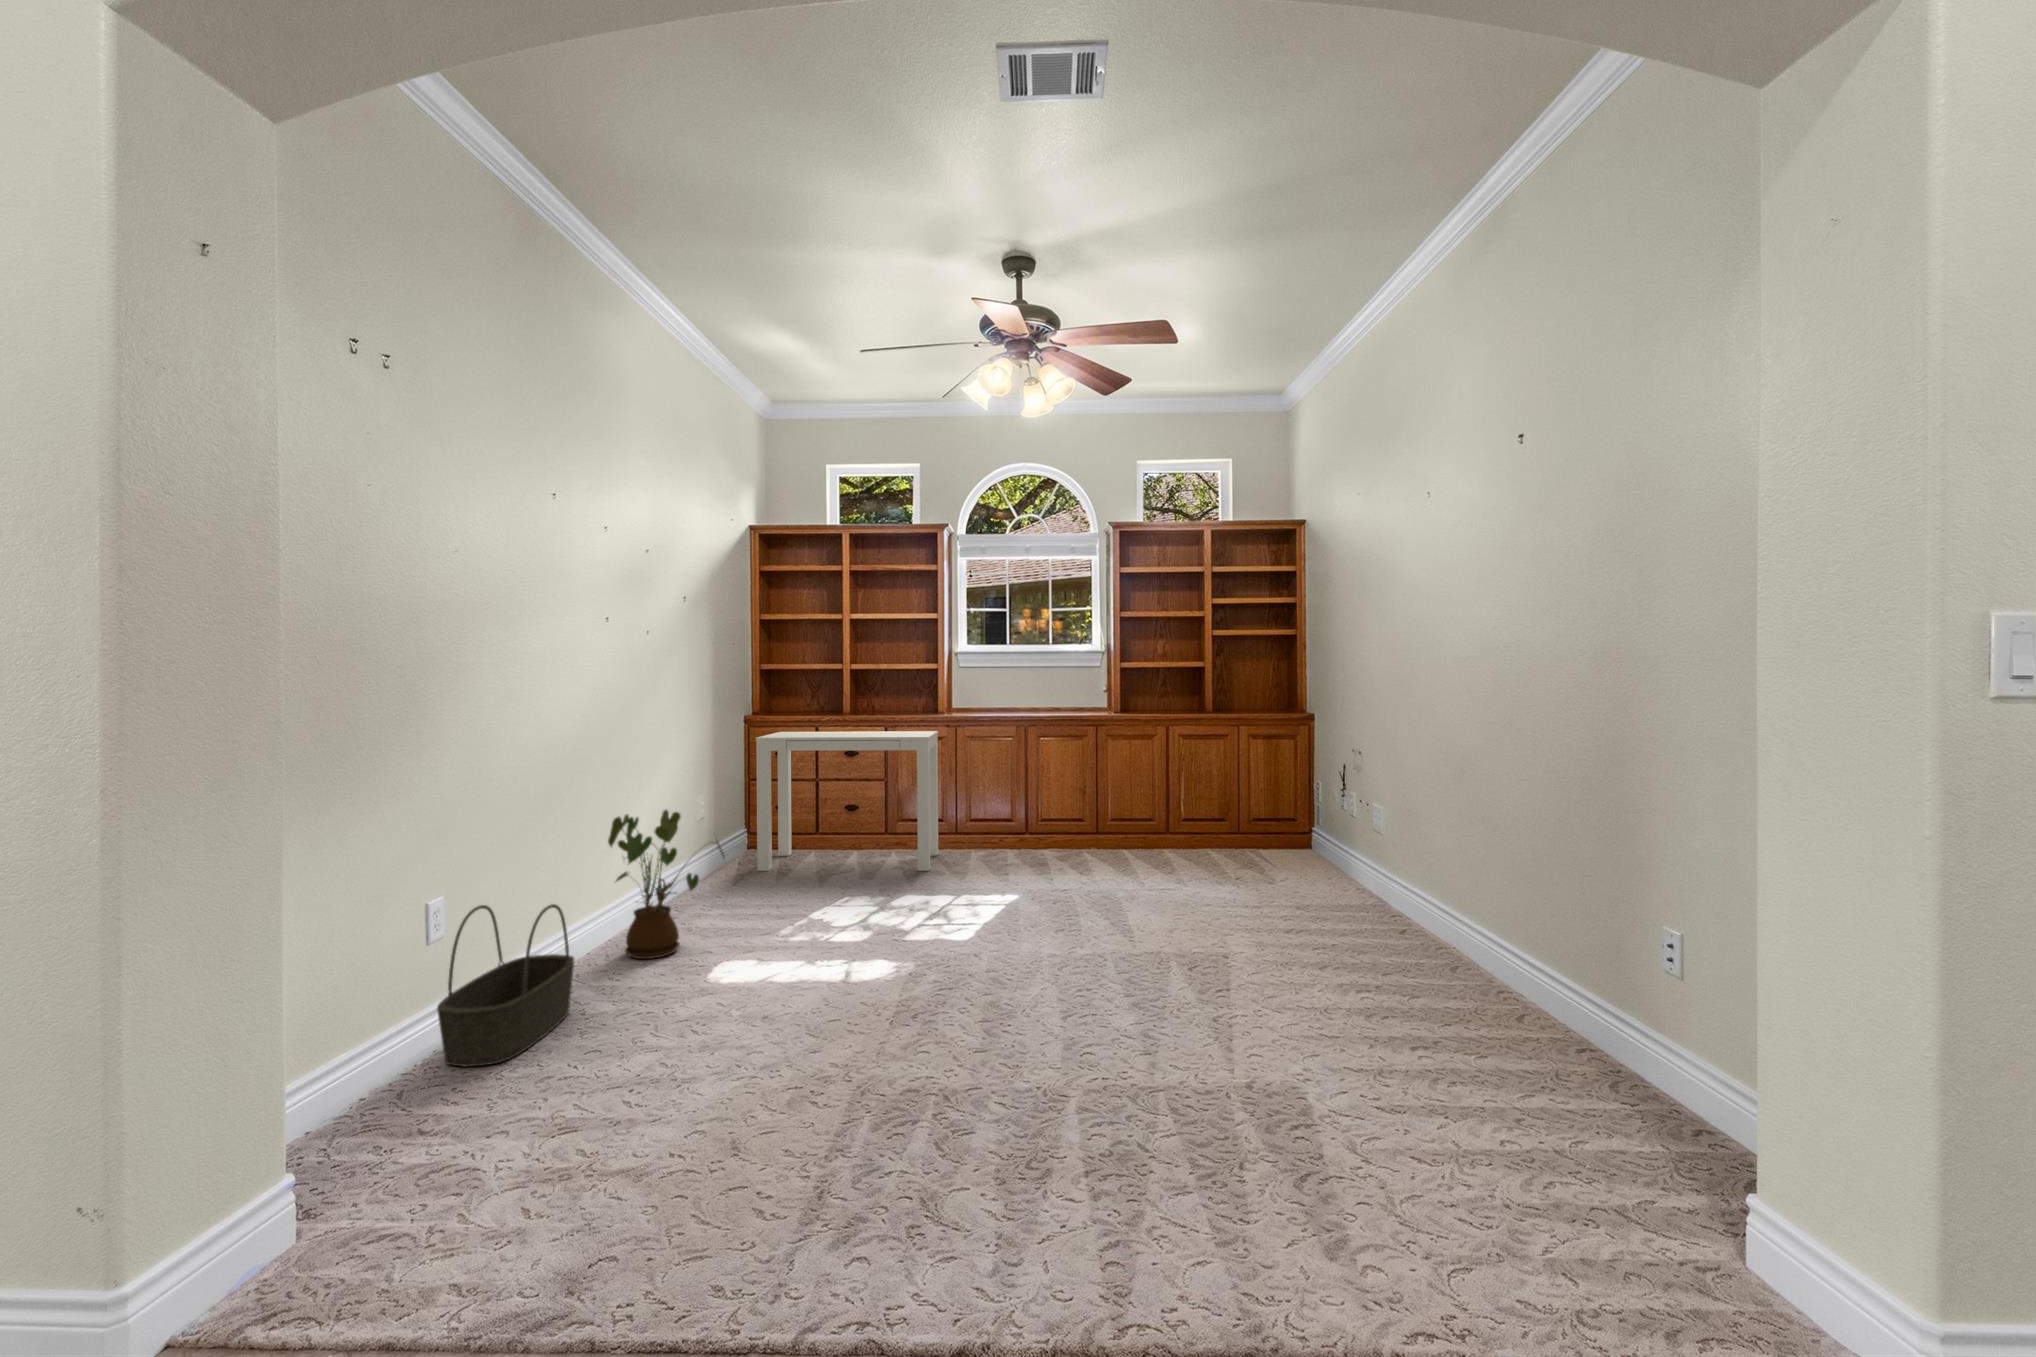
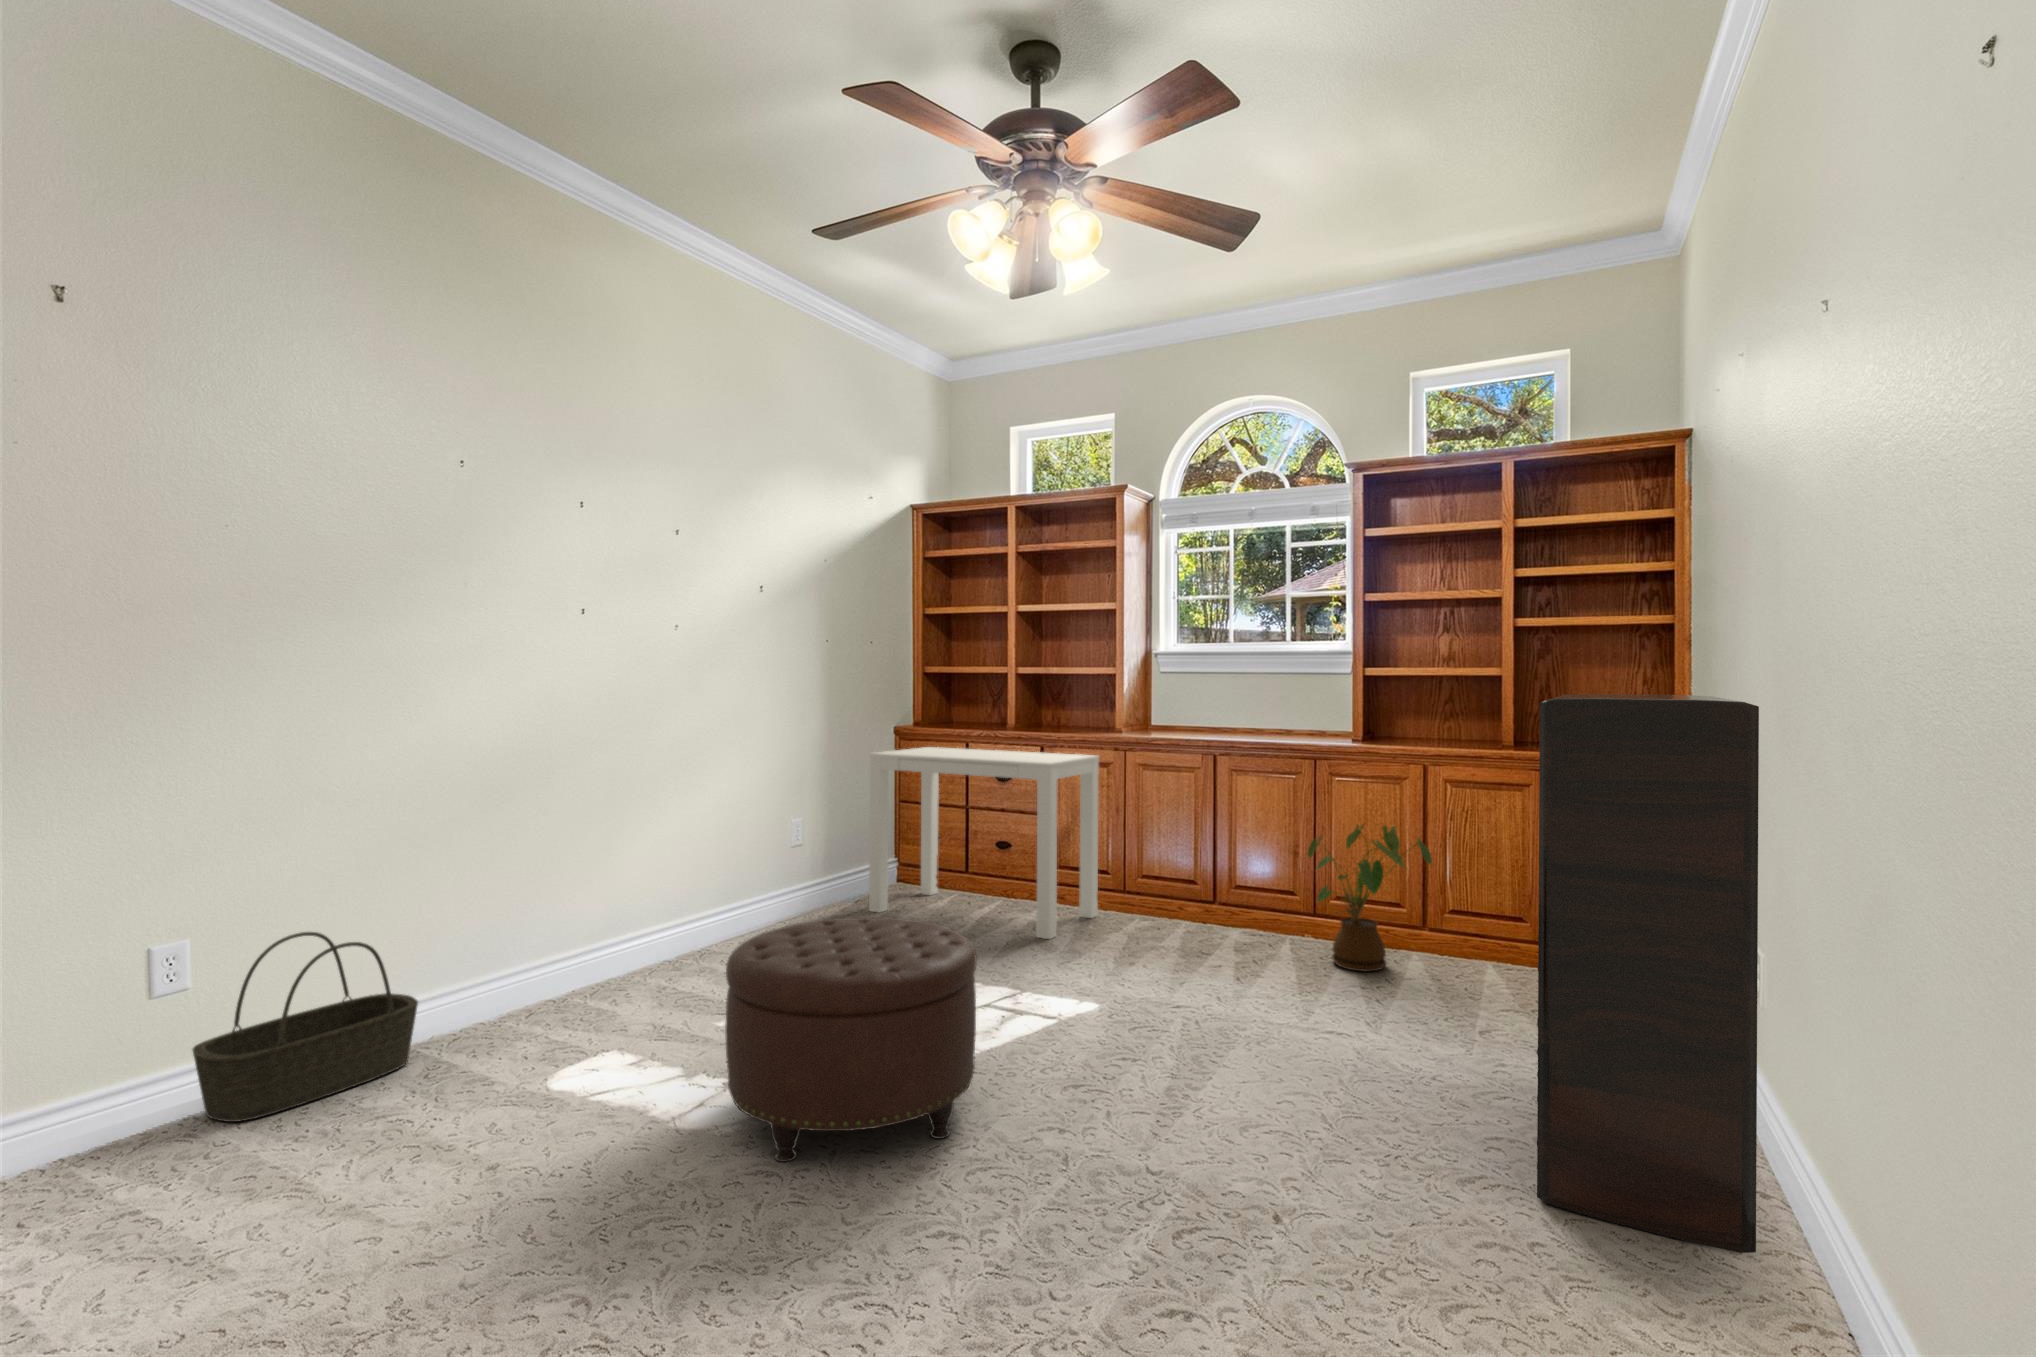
bookshelf: none [1299,676,1437,940] -> present [1537,694,1759,1253]
house plant: present [608,810,724,959] -> present [1308,825,1432,972]
ottoman: none [879,841,1048,998] -> present [725,917,977,1162]

